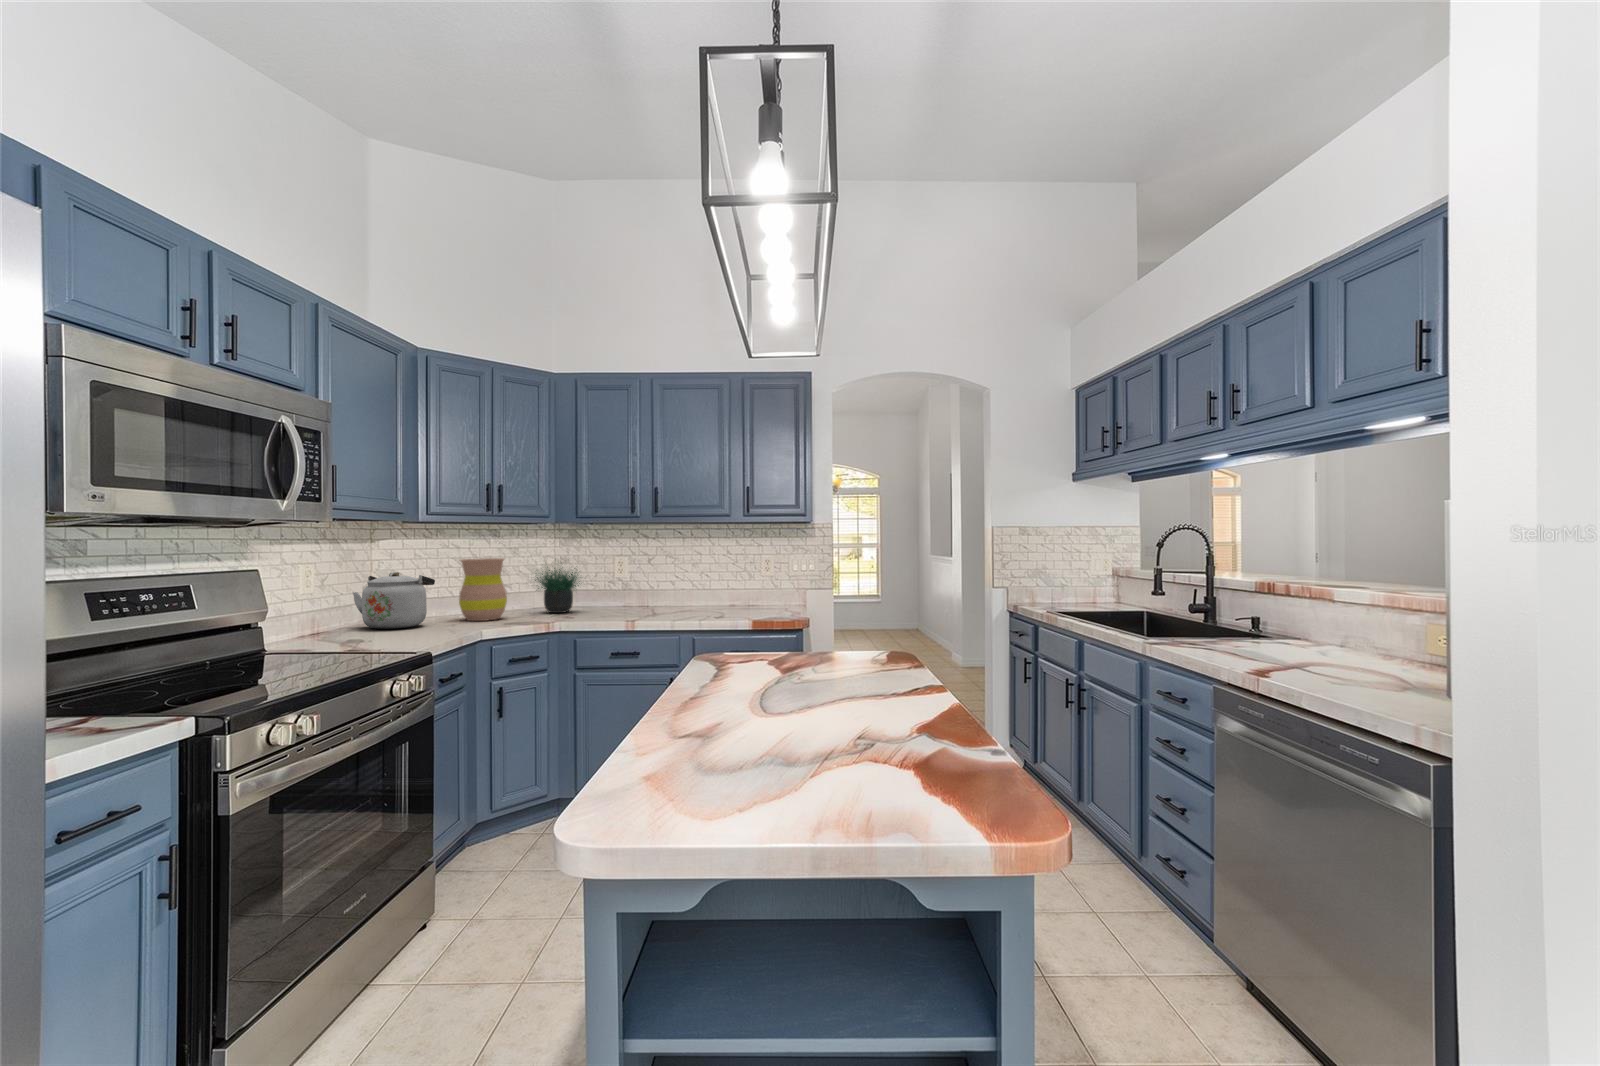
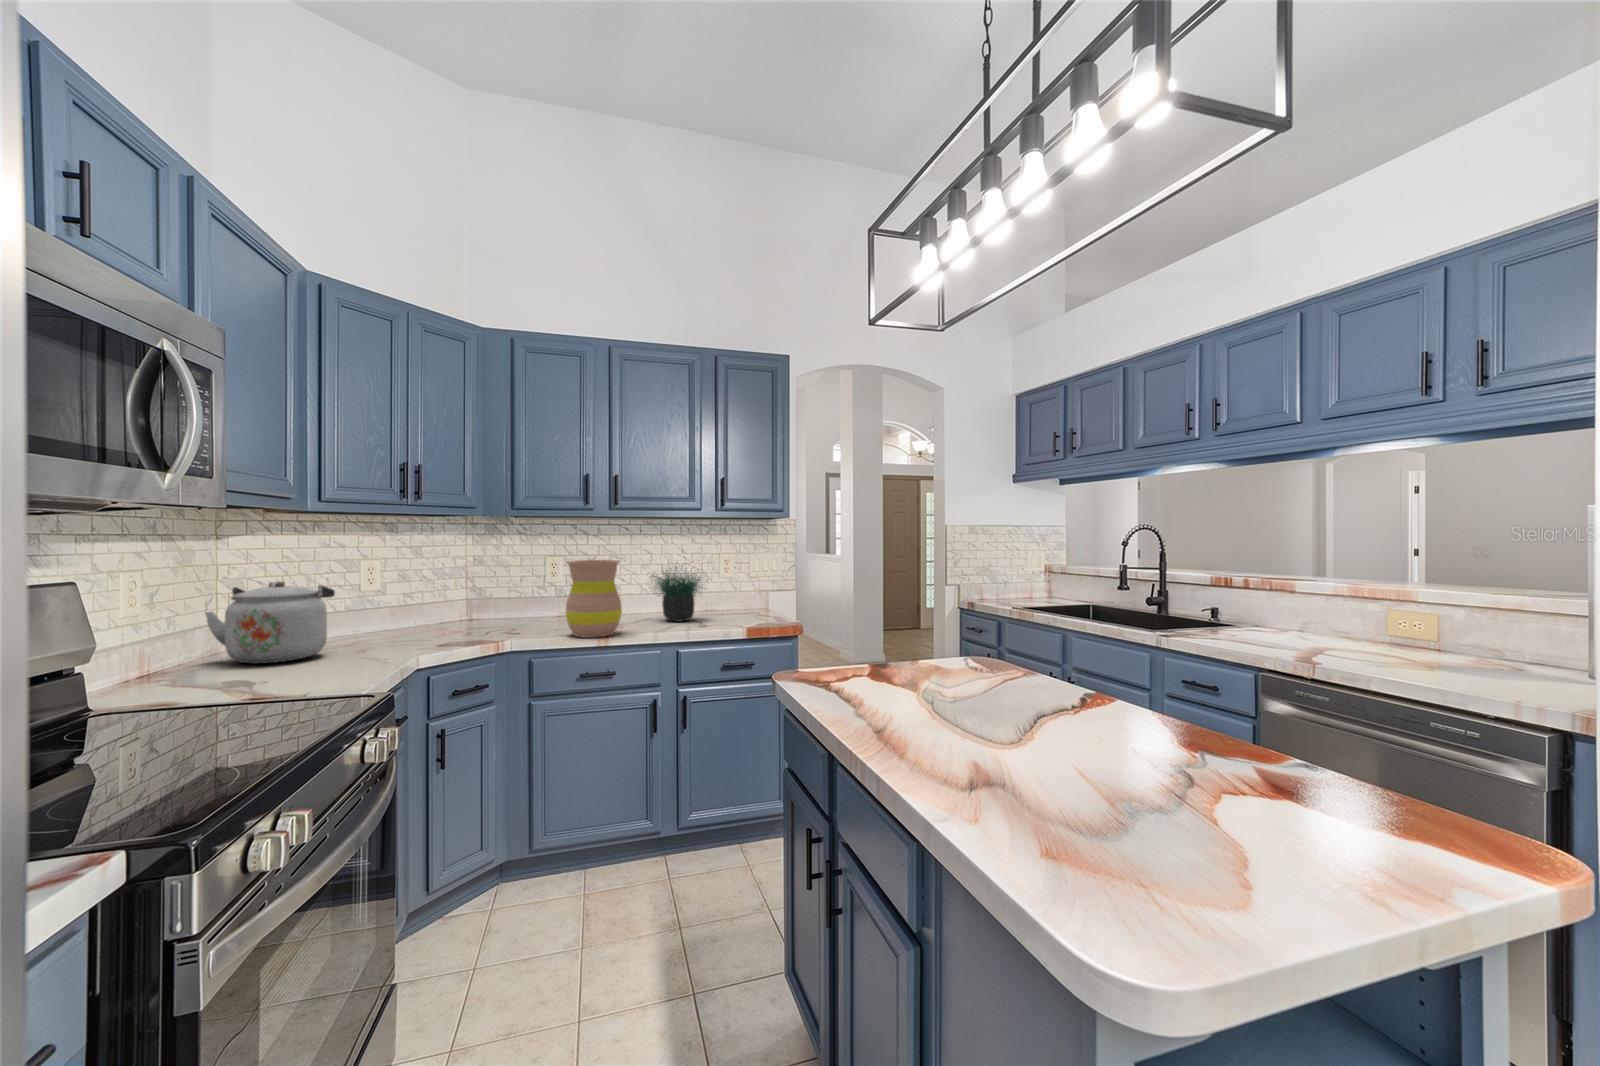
vase: present [459,558,507,621] -> present [566,560,622,638]
potted plant: present [535,567,580,613] -> present [653,567,703,621]

